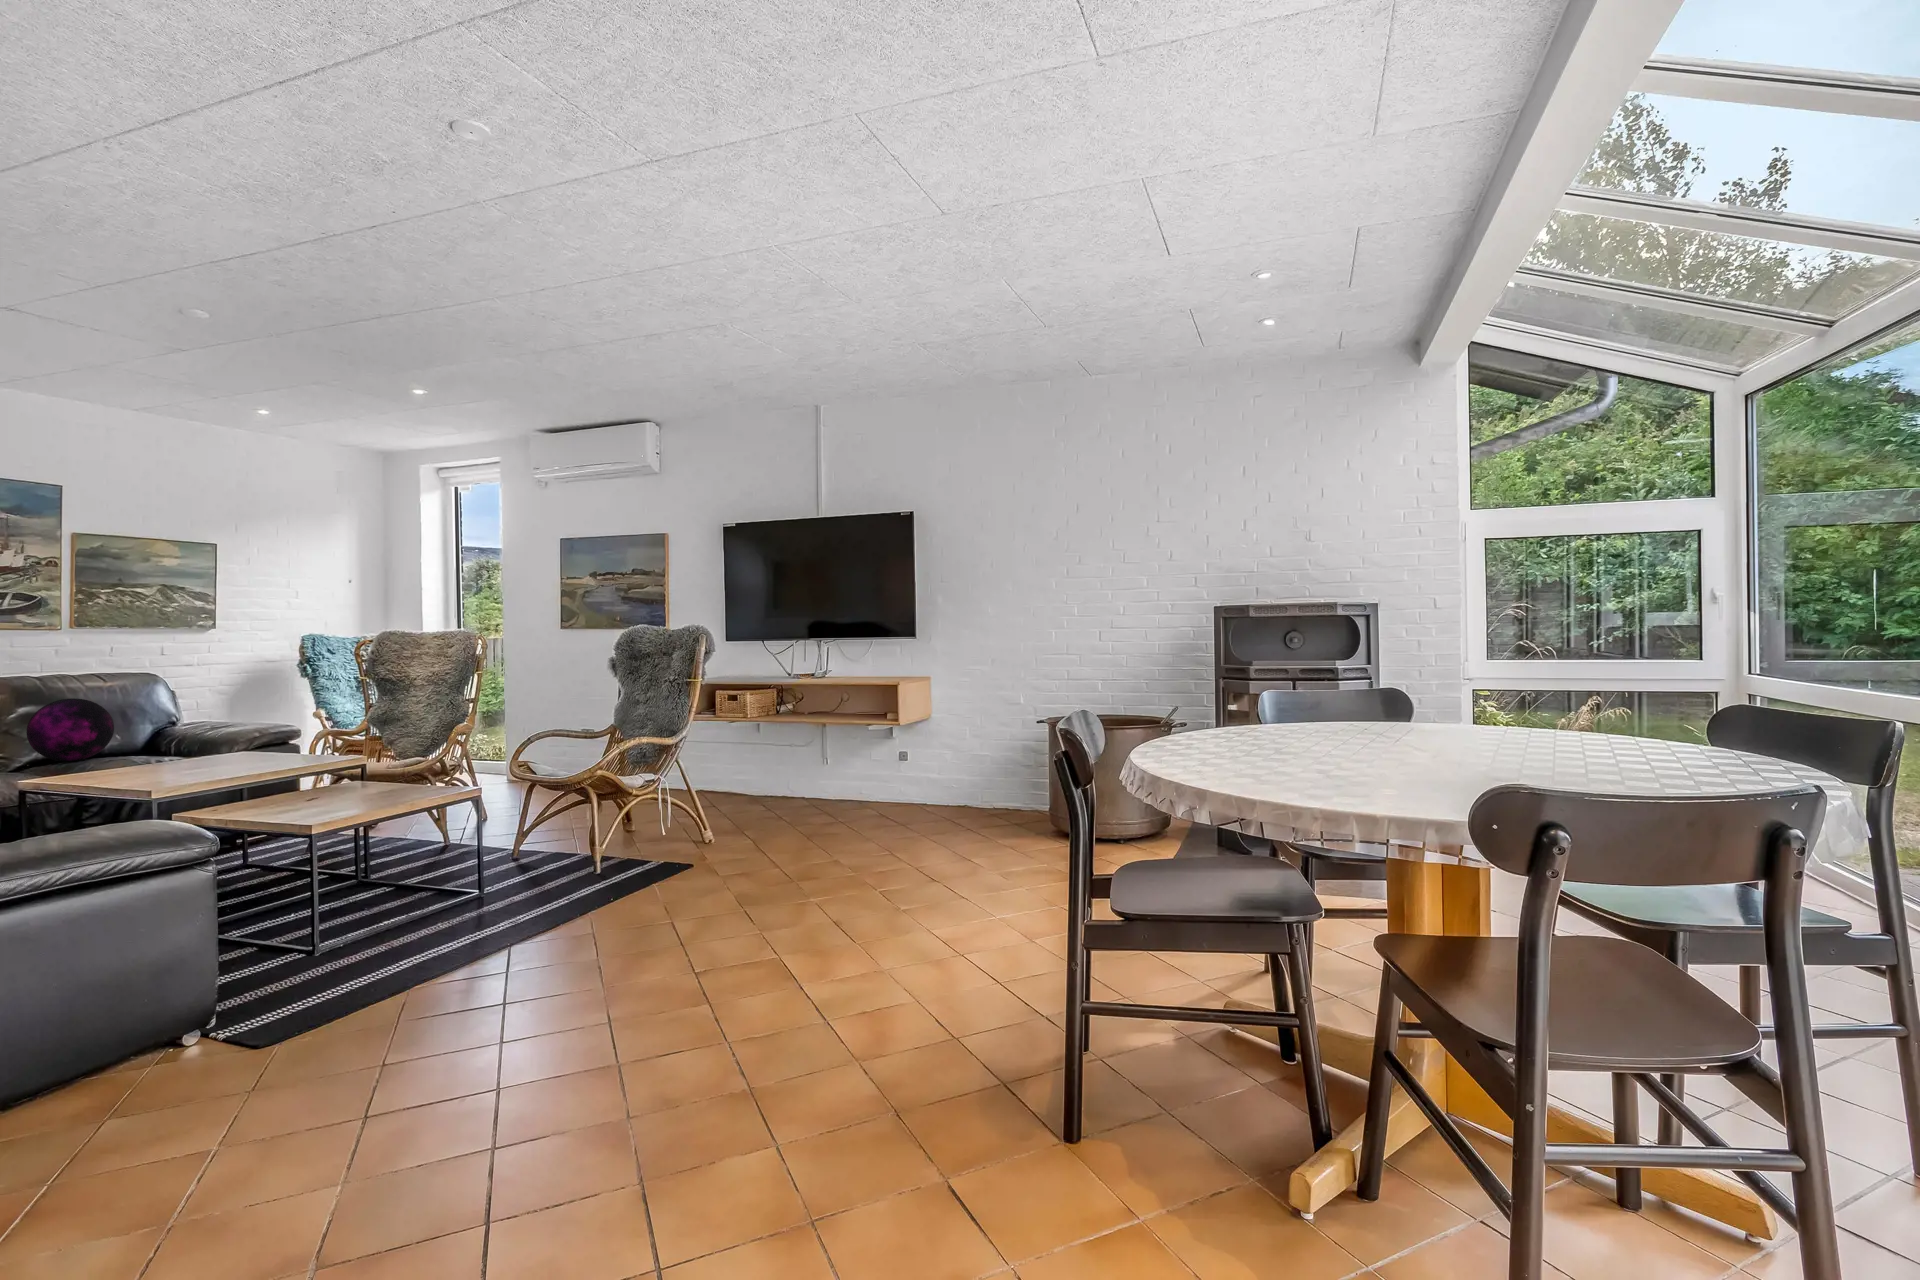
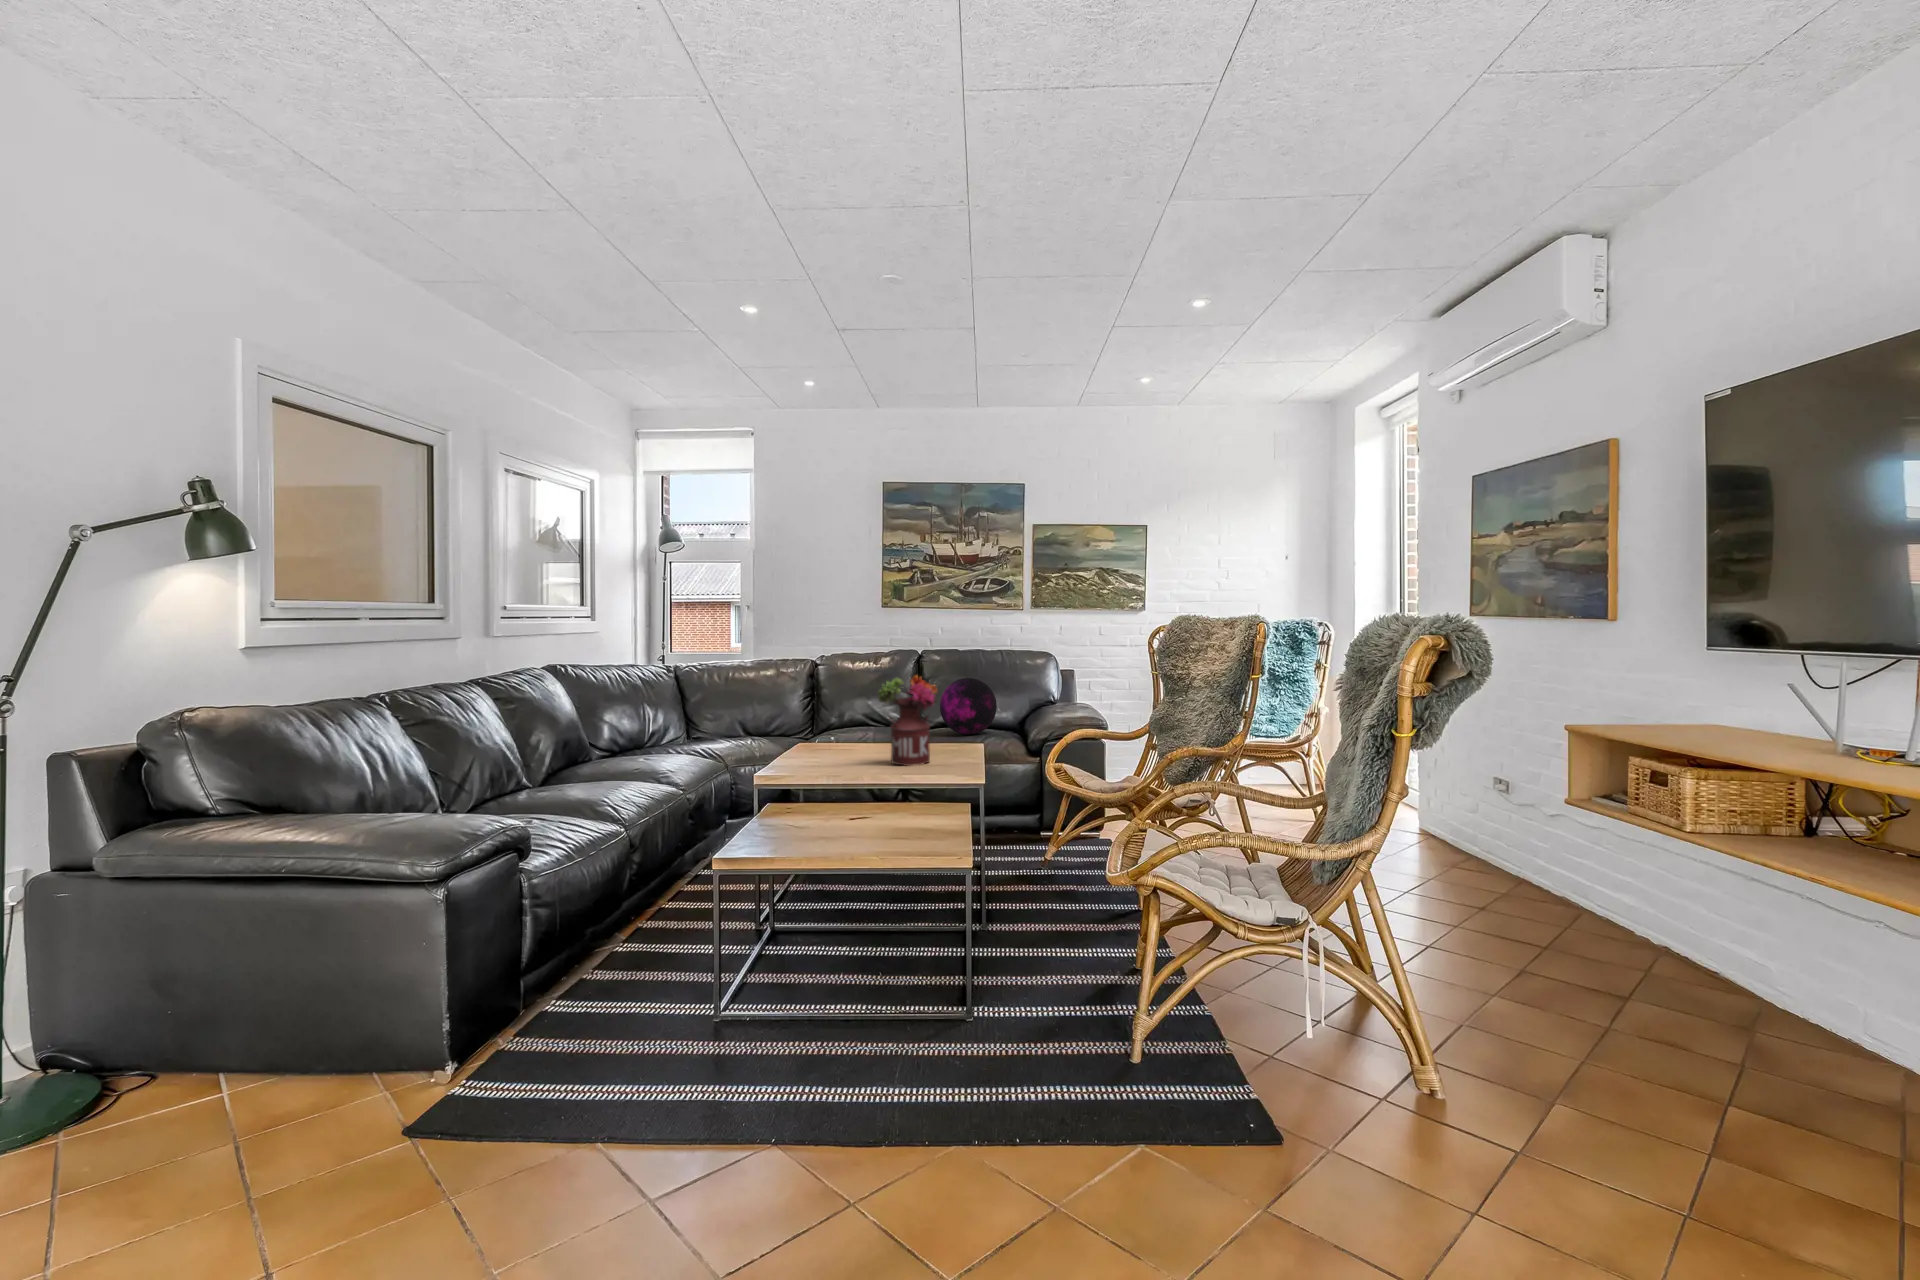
flower arrangement: none [131,682,213,774] -> present [878,675,937,766]

